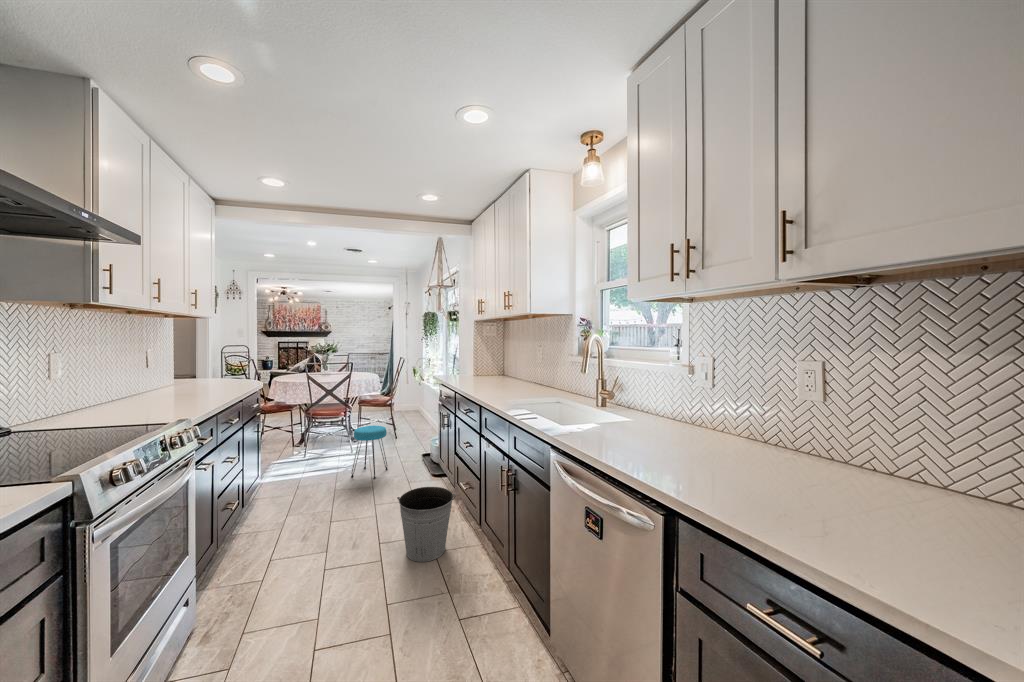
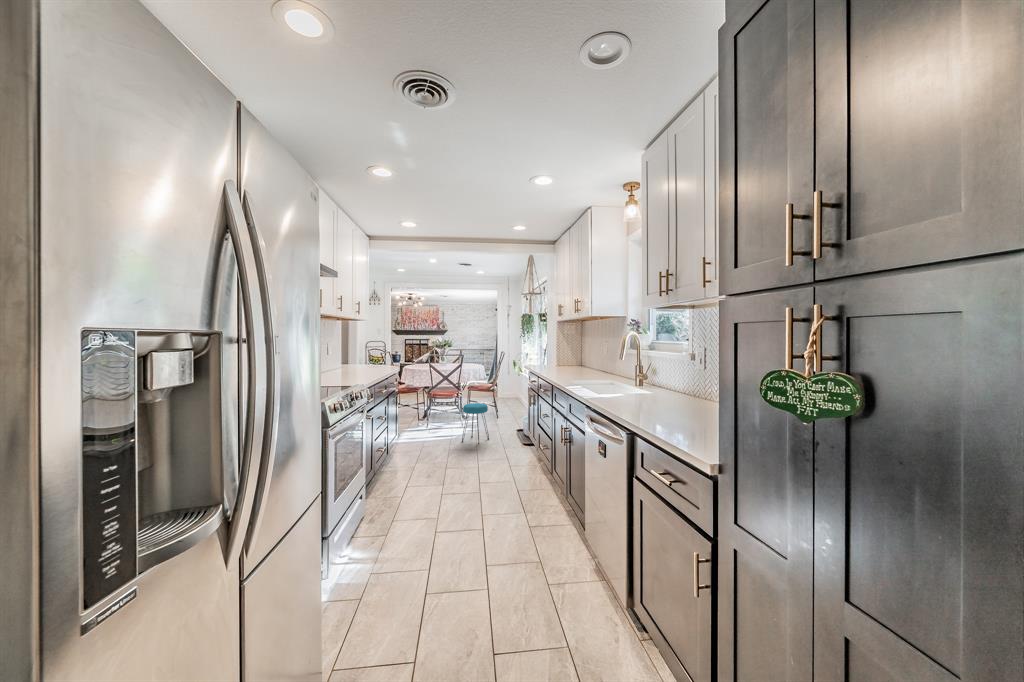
bucket: present [397,487,456,562] -> none [491,443,534,494]

